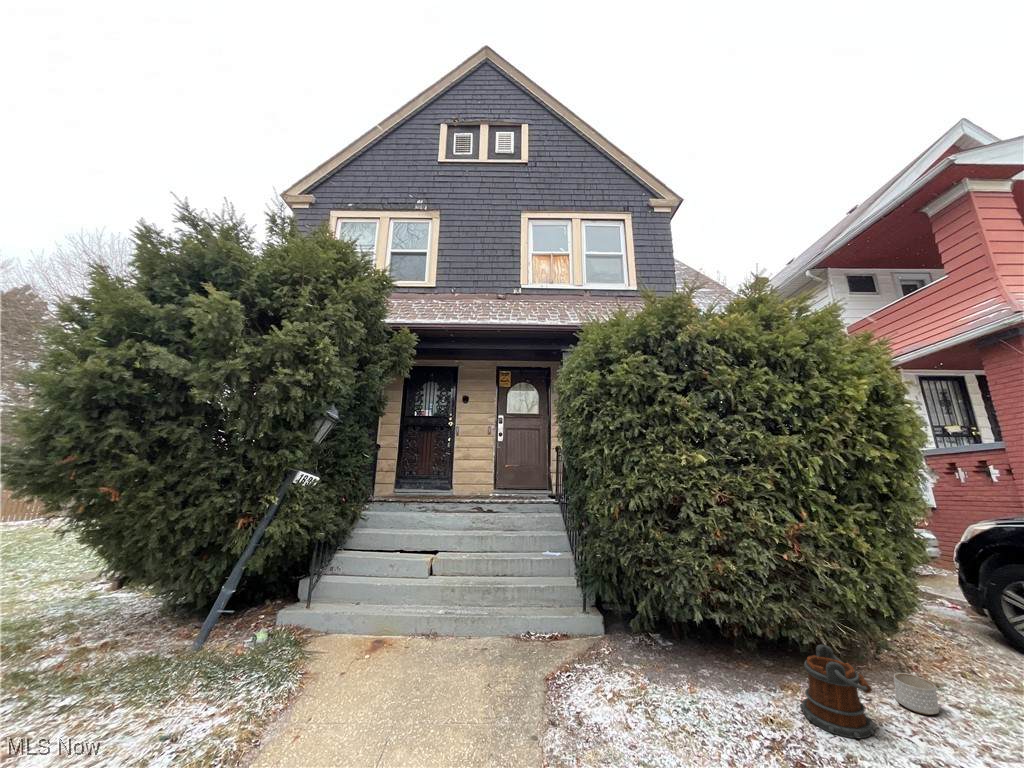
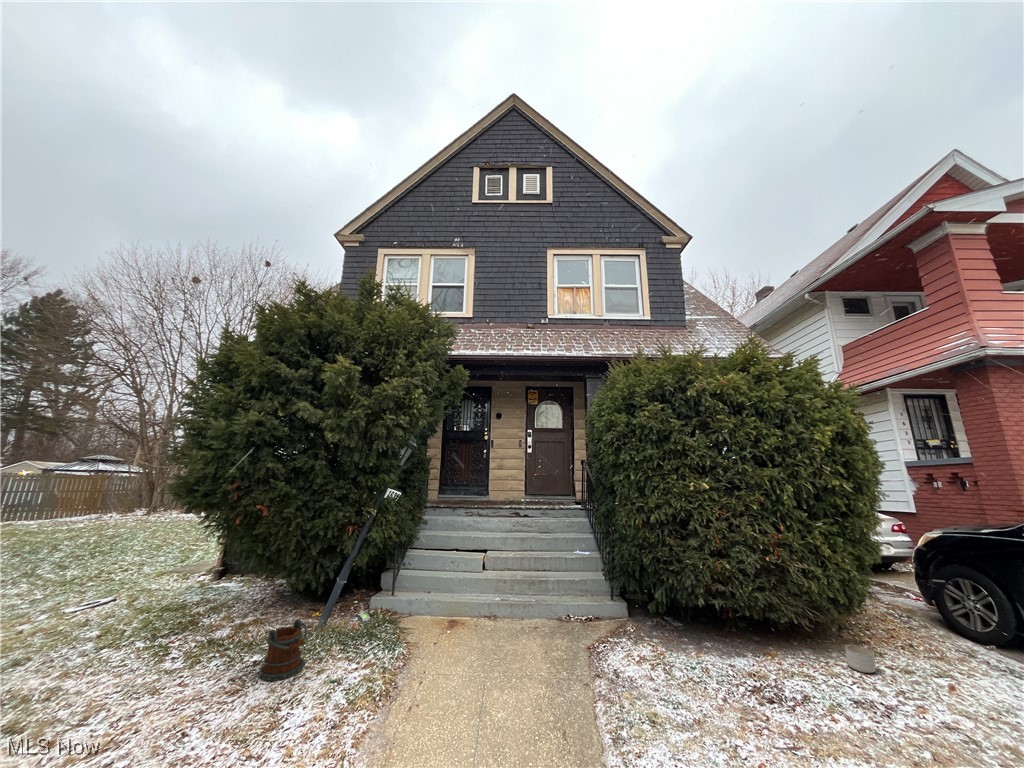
bucket: present [800,645,874,738] -> present [259,619,307,681]

